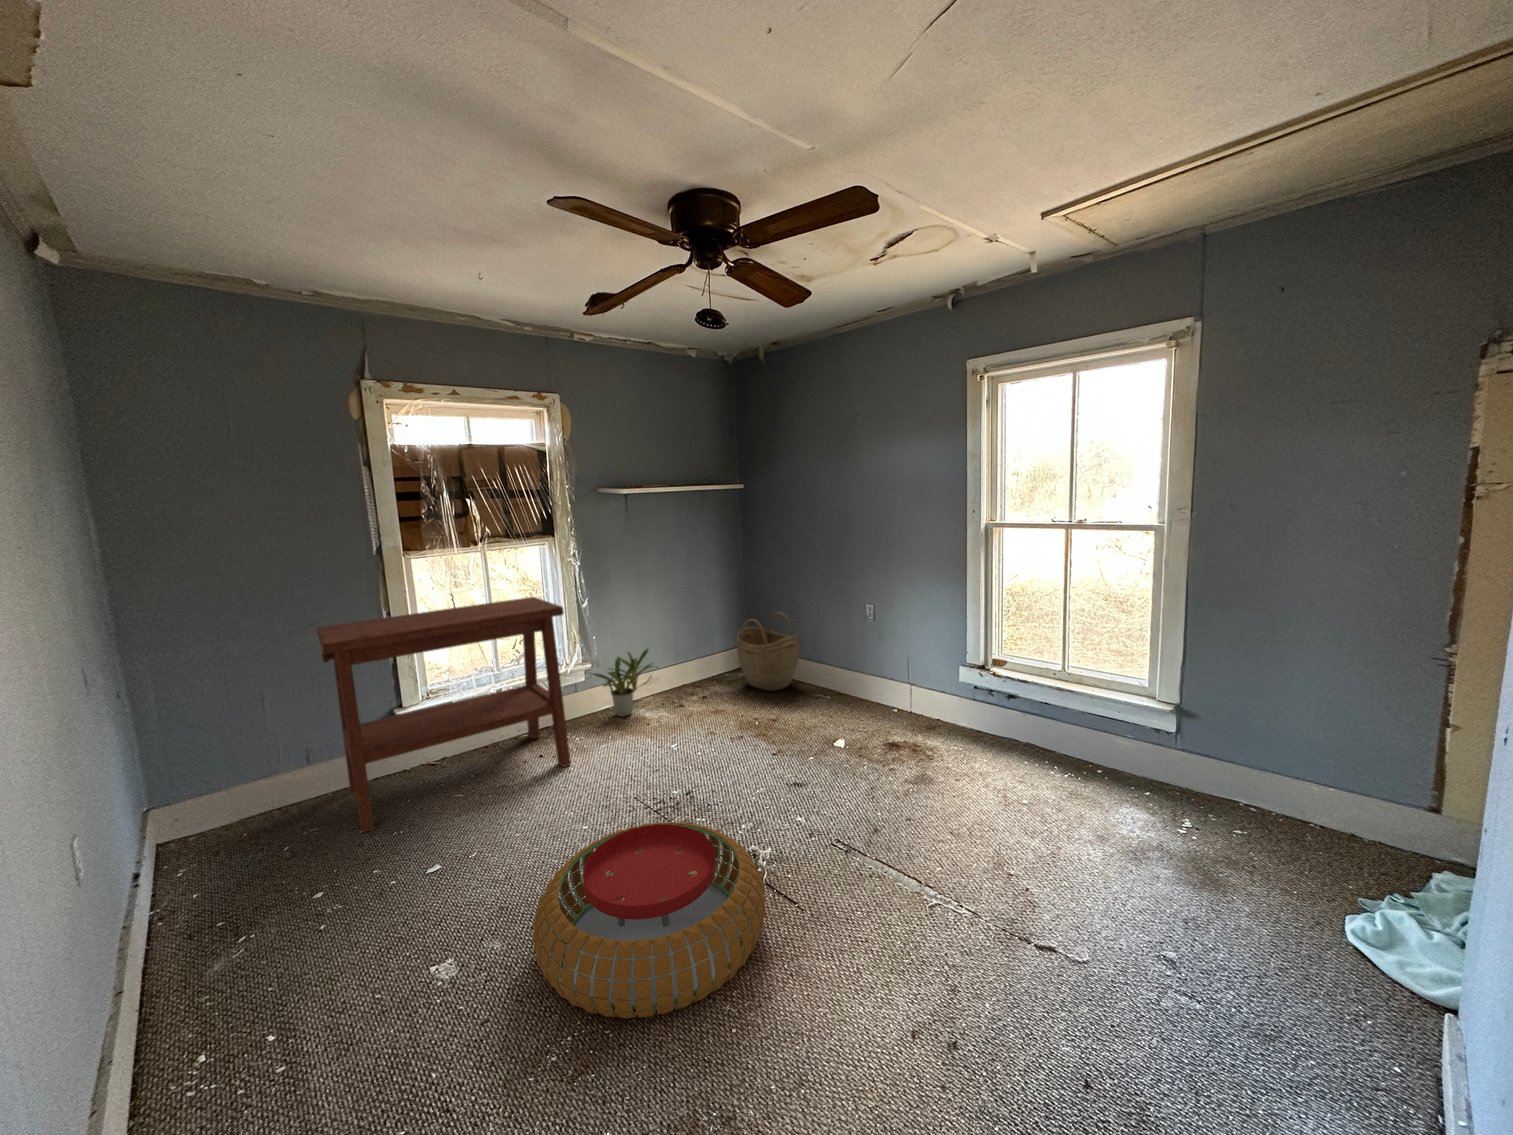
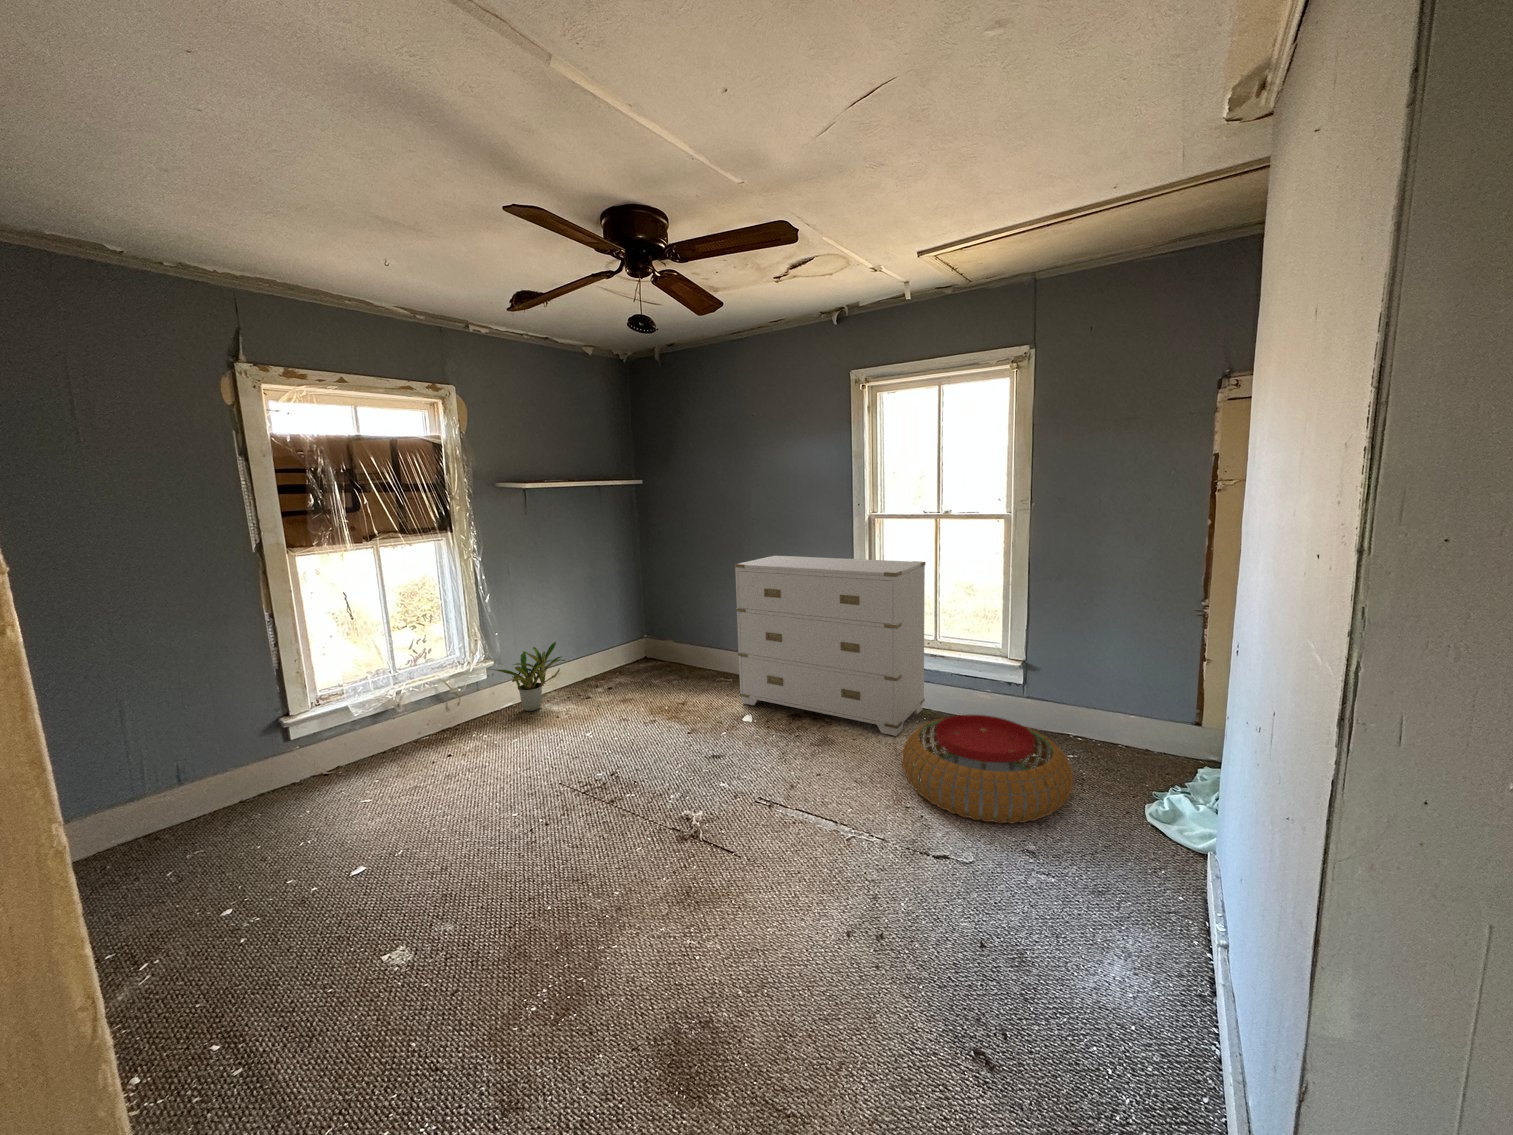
dresser: none [829,566,1052,782] -> present [734,555,926,736]
side table: present [317,597,571,833] -> none [189,593,487,848]
woven basket: present [737,612,799,691] -> none [642,603,702,677]
pouf: present [533,821,766,1018] -> present [902,715,1073,824]

